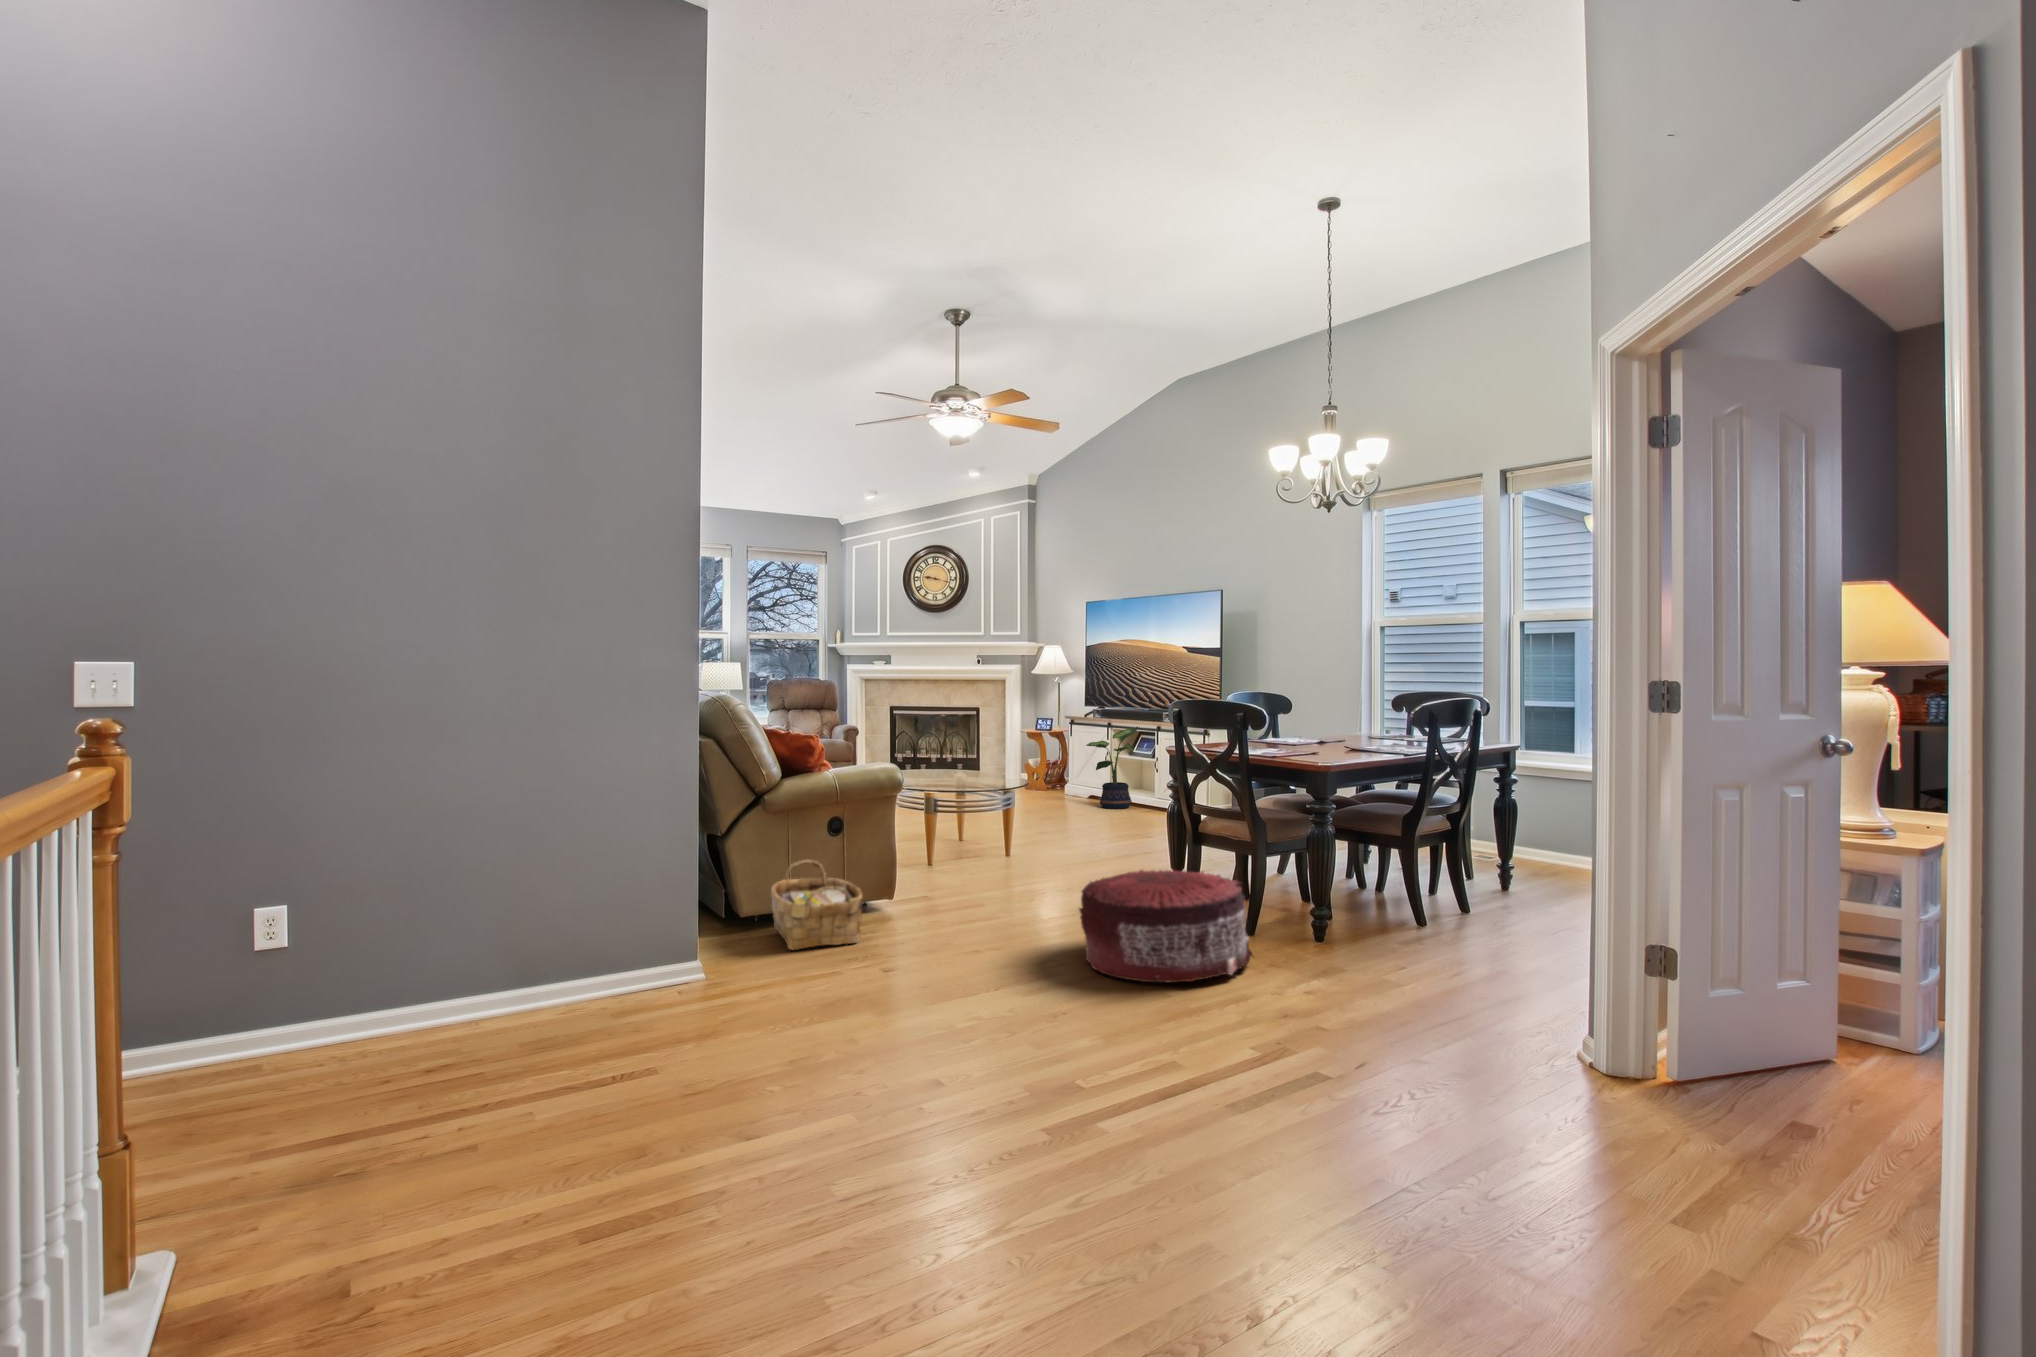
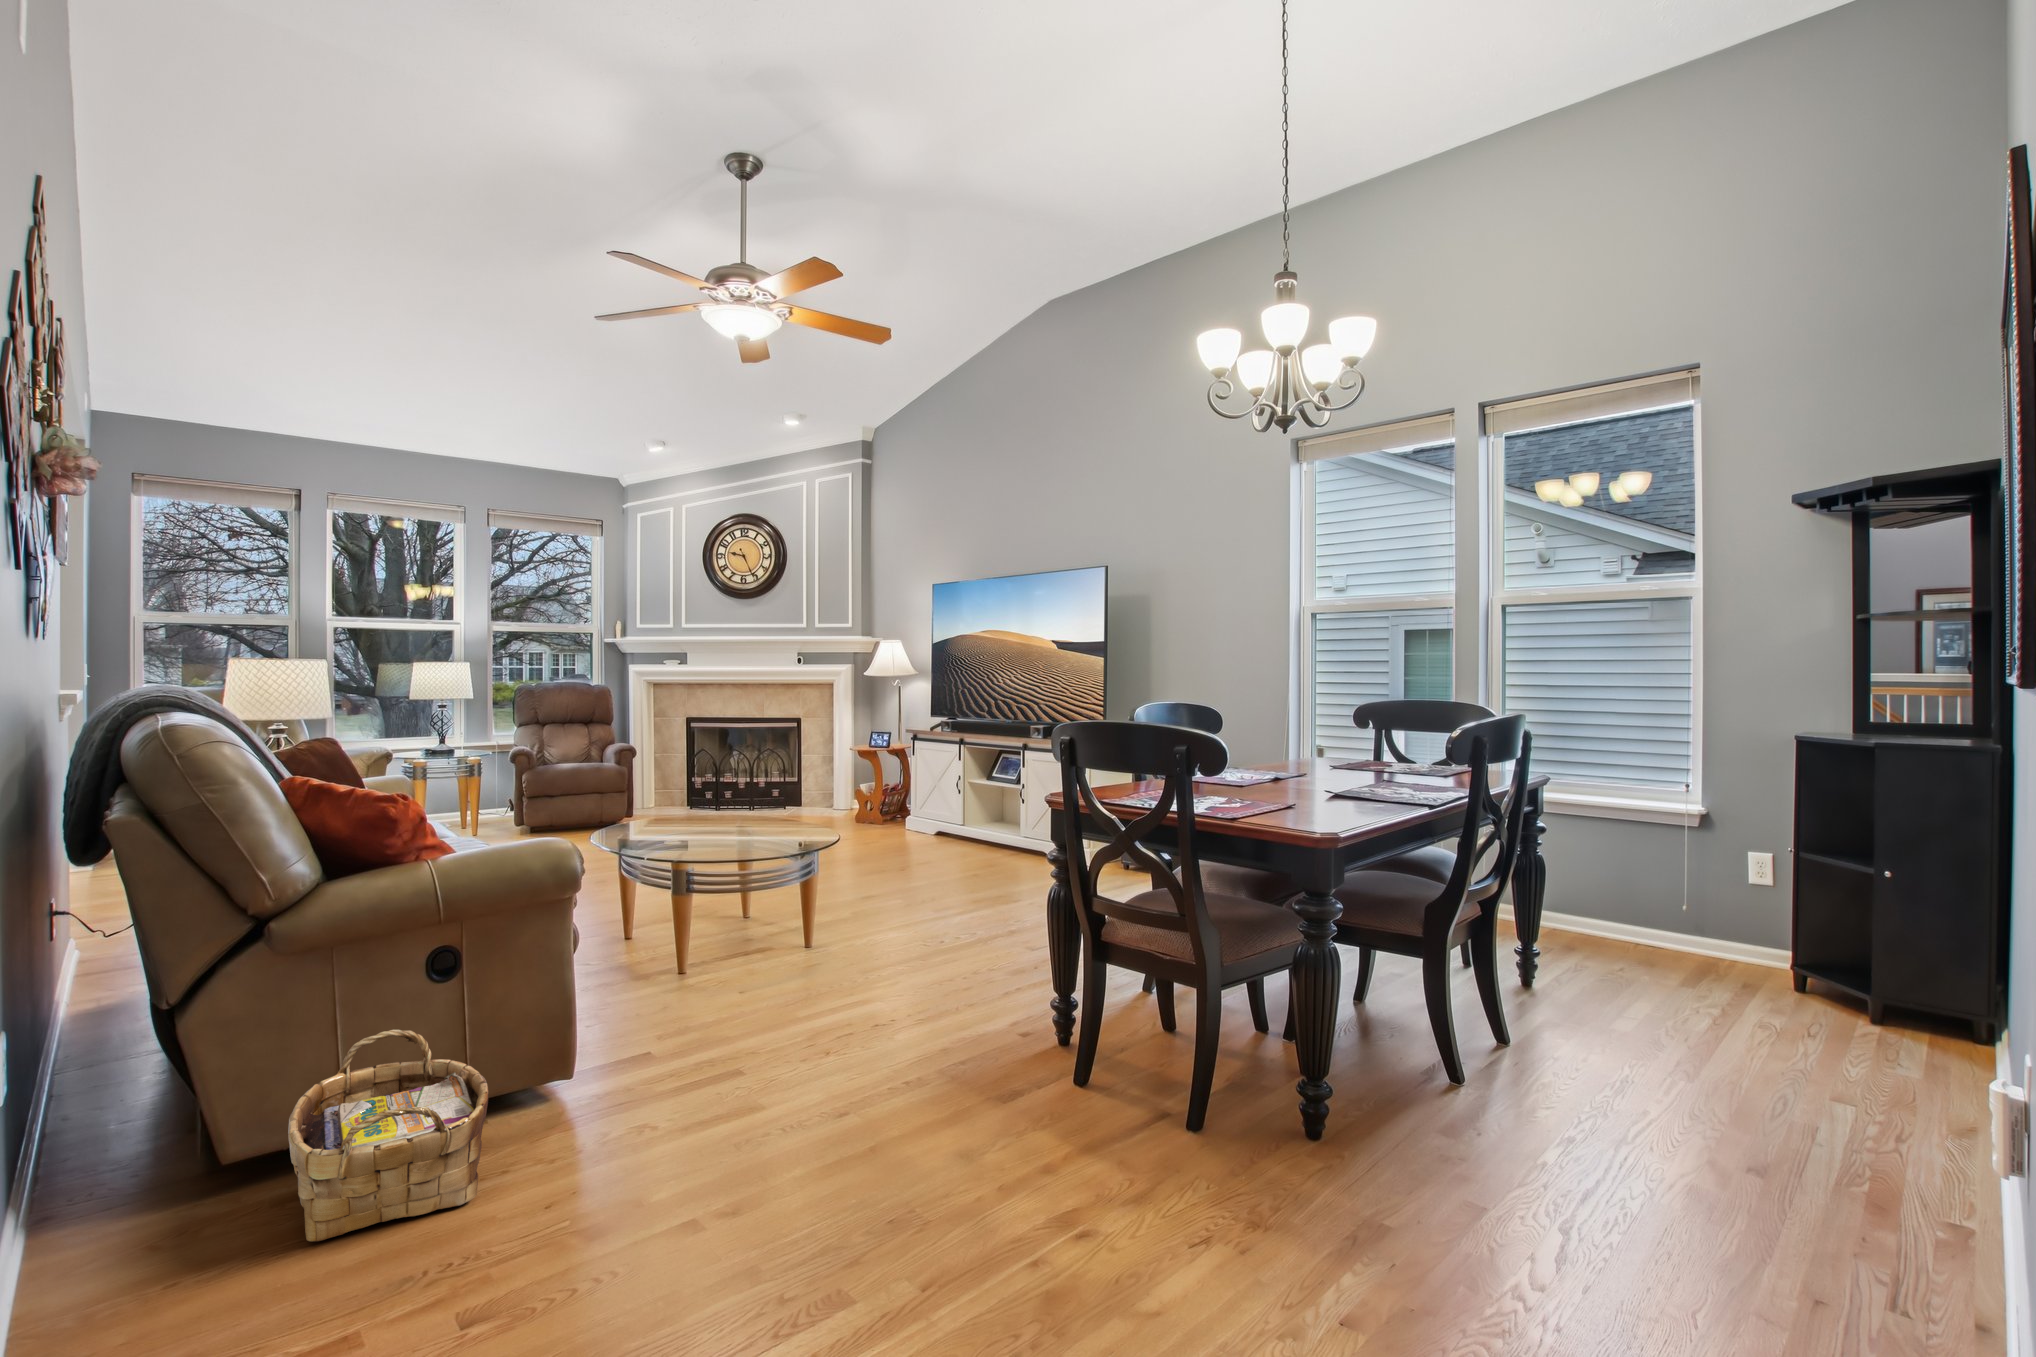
potted plant: present [1086,726,1140,809] -> none [931,744,1004,852]
pouf: present [1079,870,1253,983] -> none [893,1027,1219,1307]

